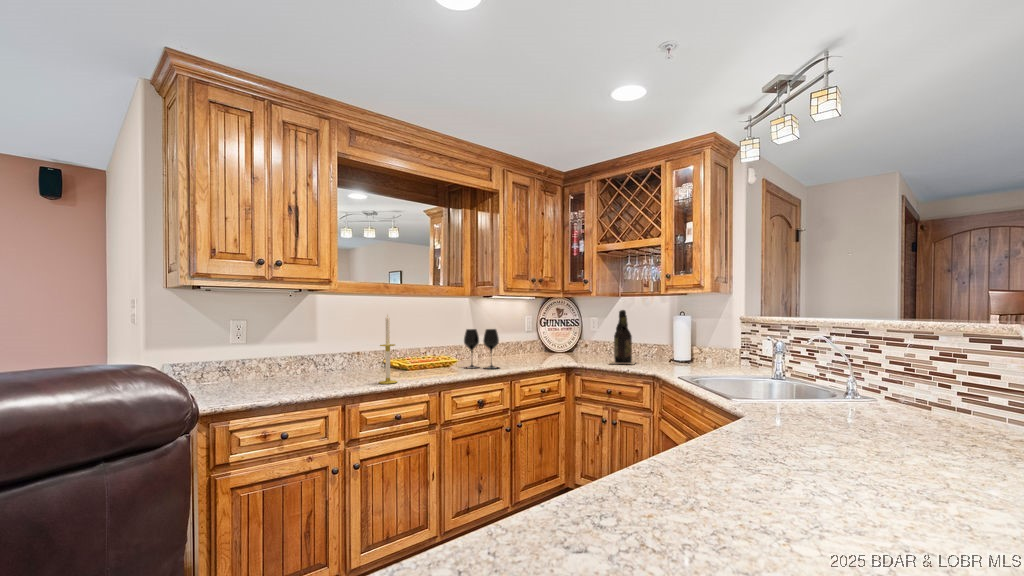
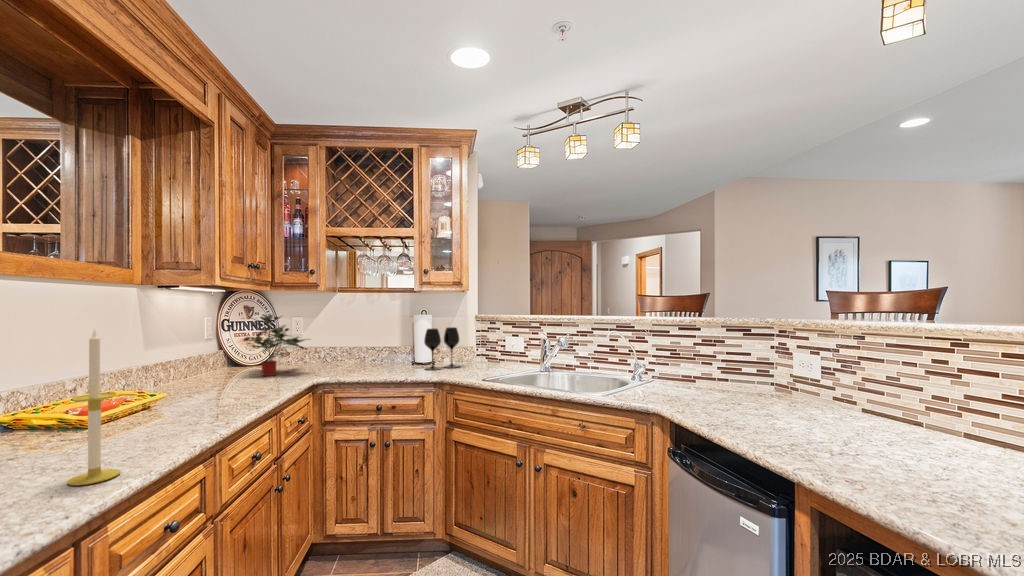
beer bottle: present [610,310,635,364] -> none [357,310,395,374]
potted plant: none [534,313,580,358] -> present [243,314,308,376]
wine glass: present [464,329,499,369] -> present [424,327,460,370]

